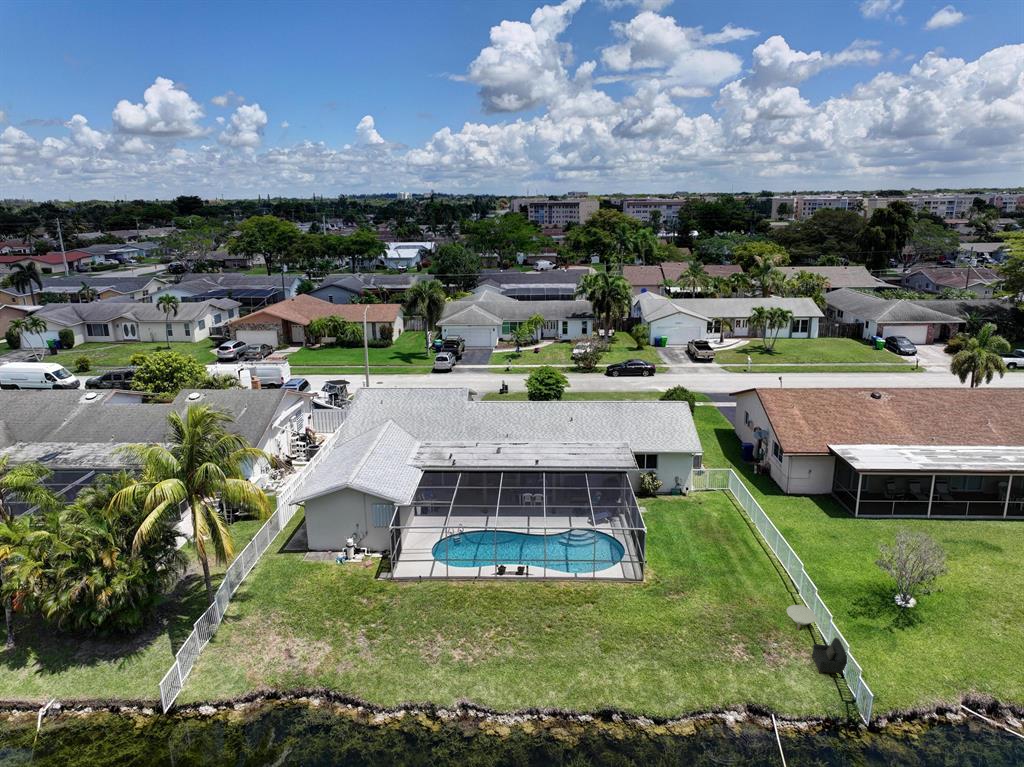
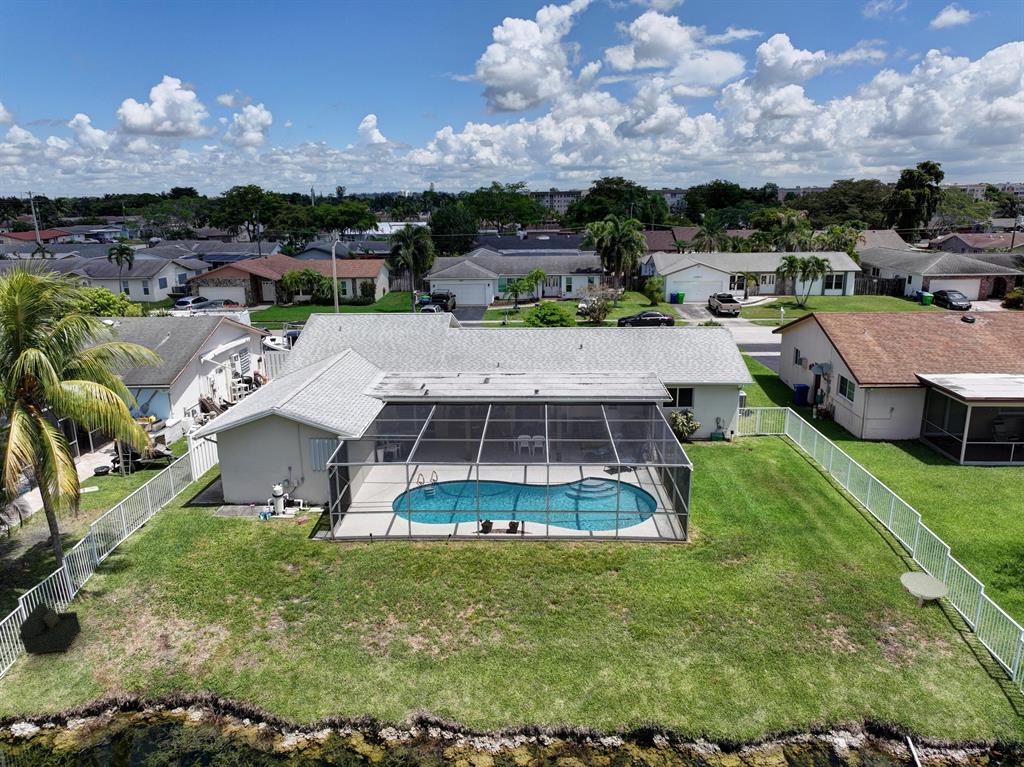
armchair: present [812,638,847,674] -> present [19,603,81,657]

